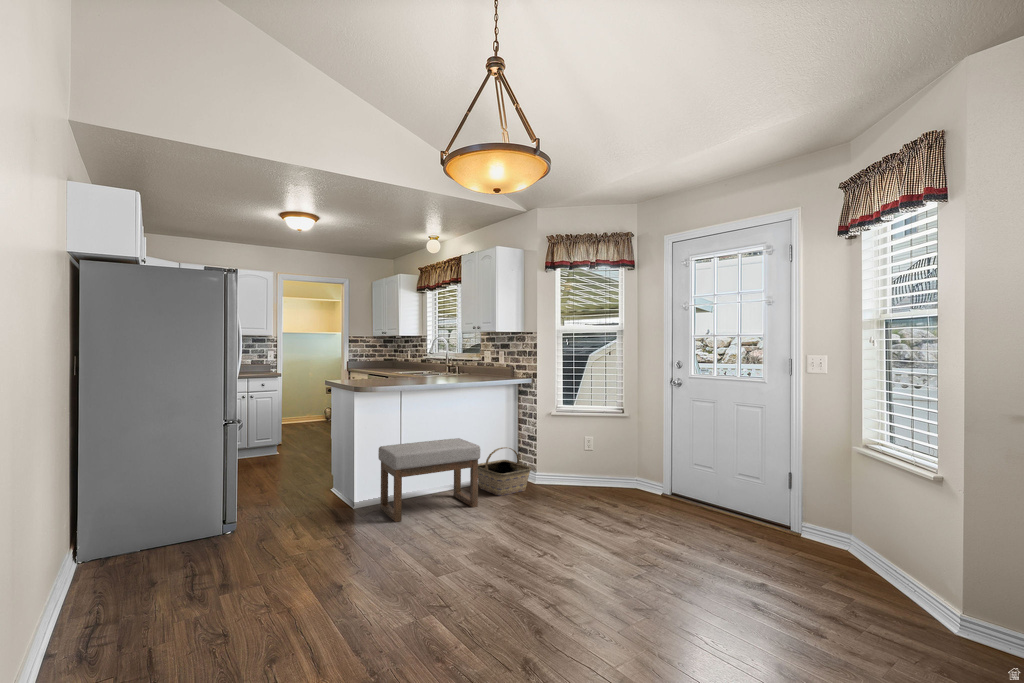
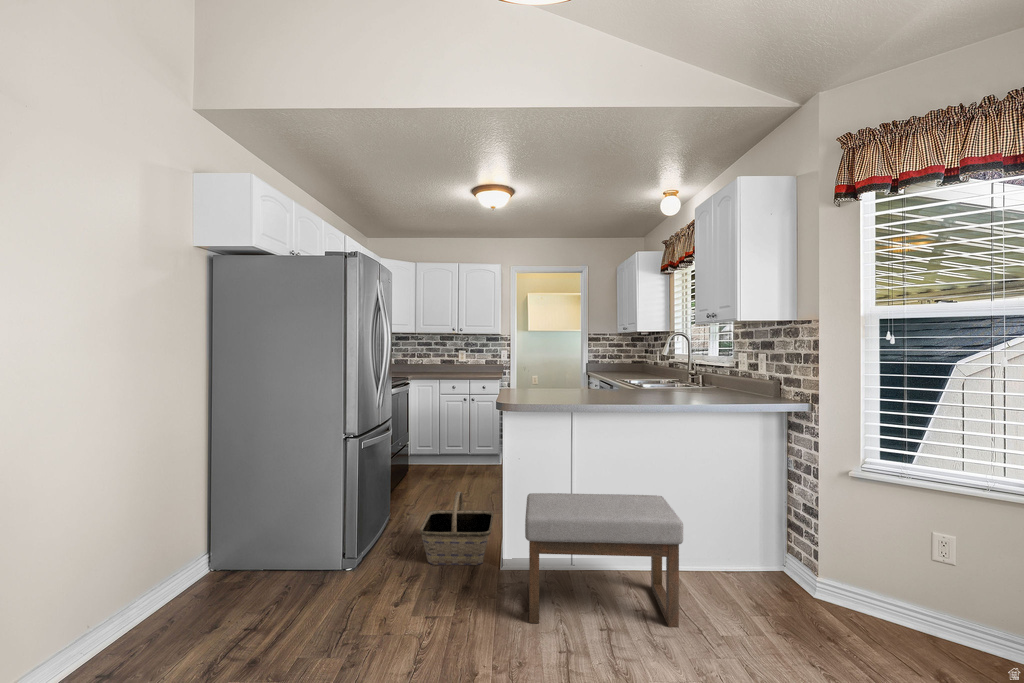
basket: present [478,447,531,496] -> present [420,492,494,565]

